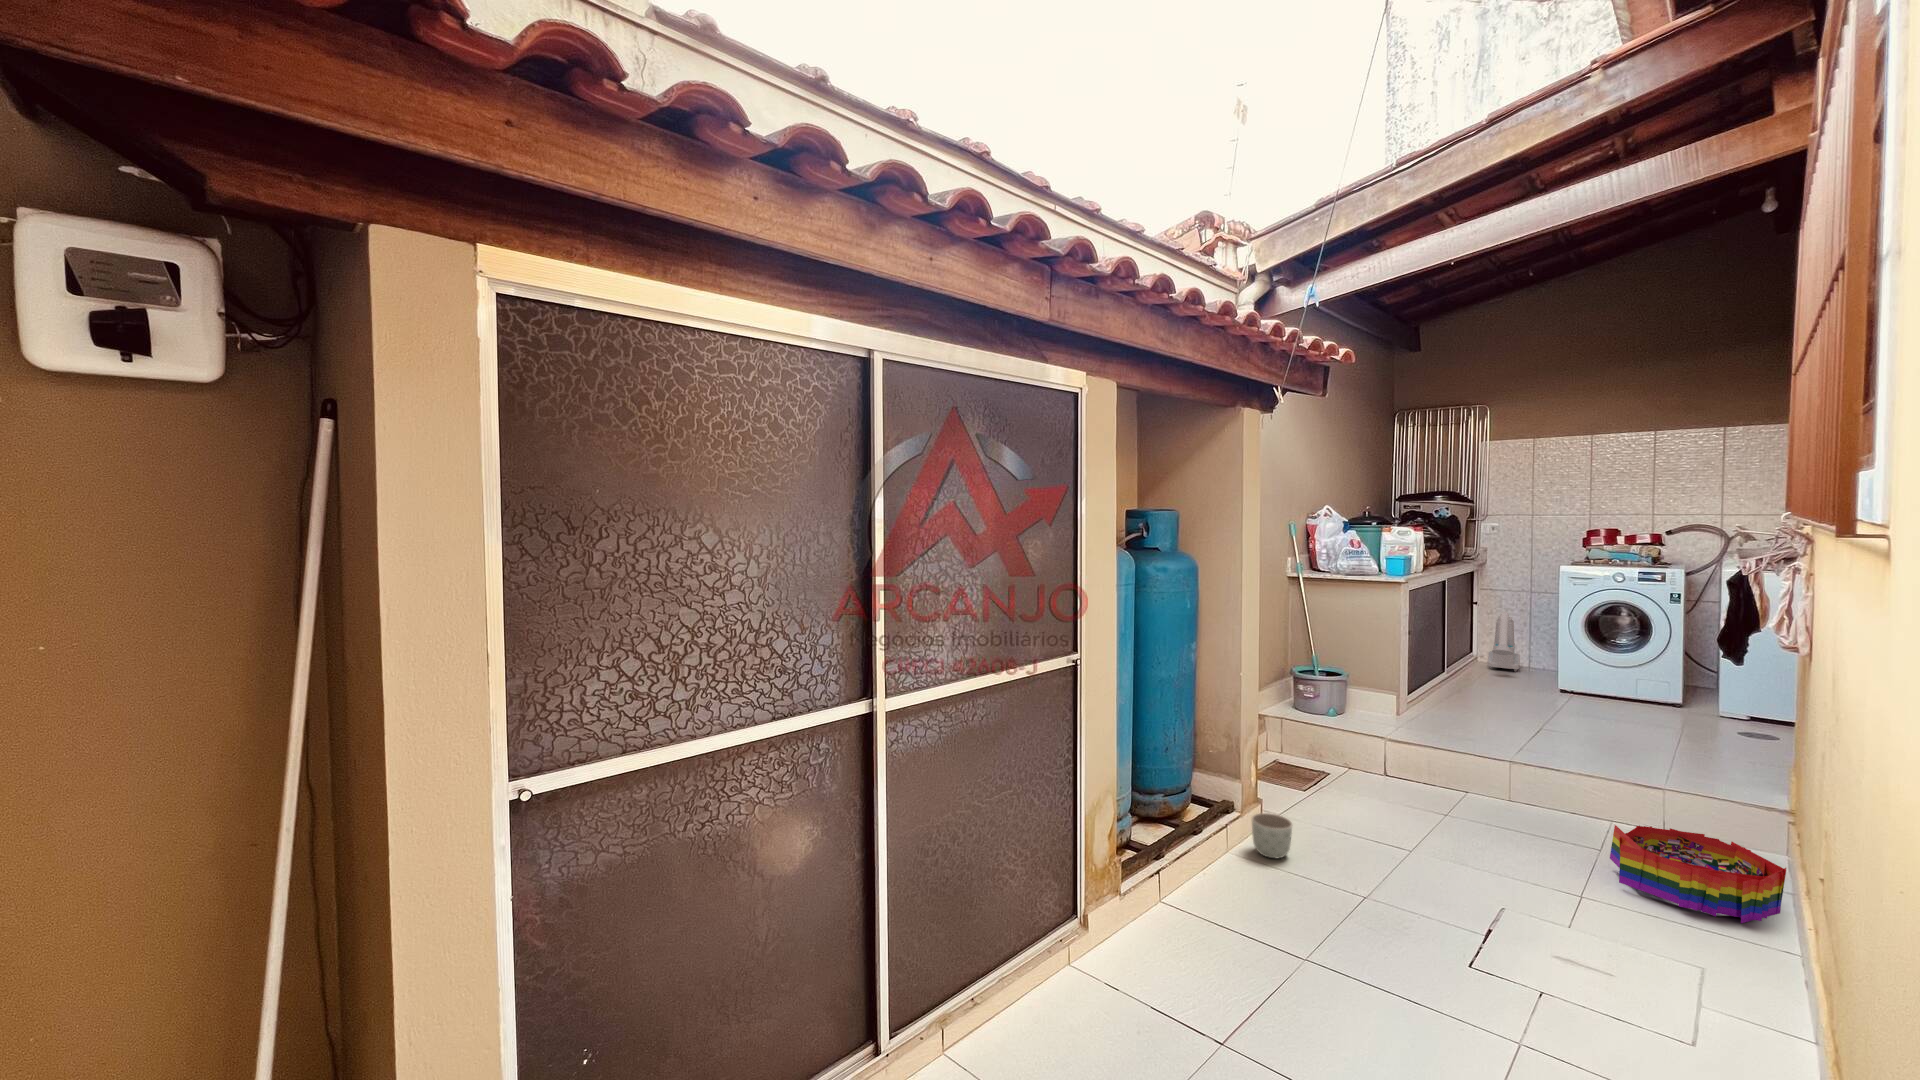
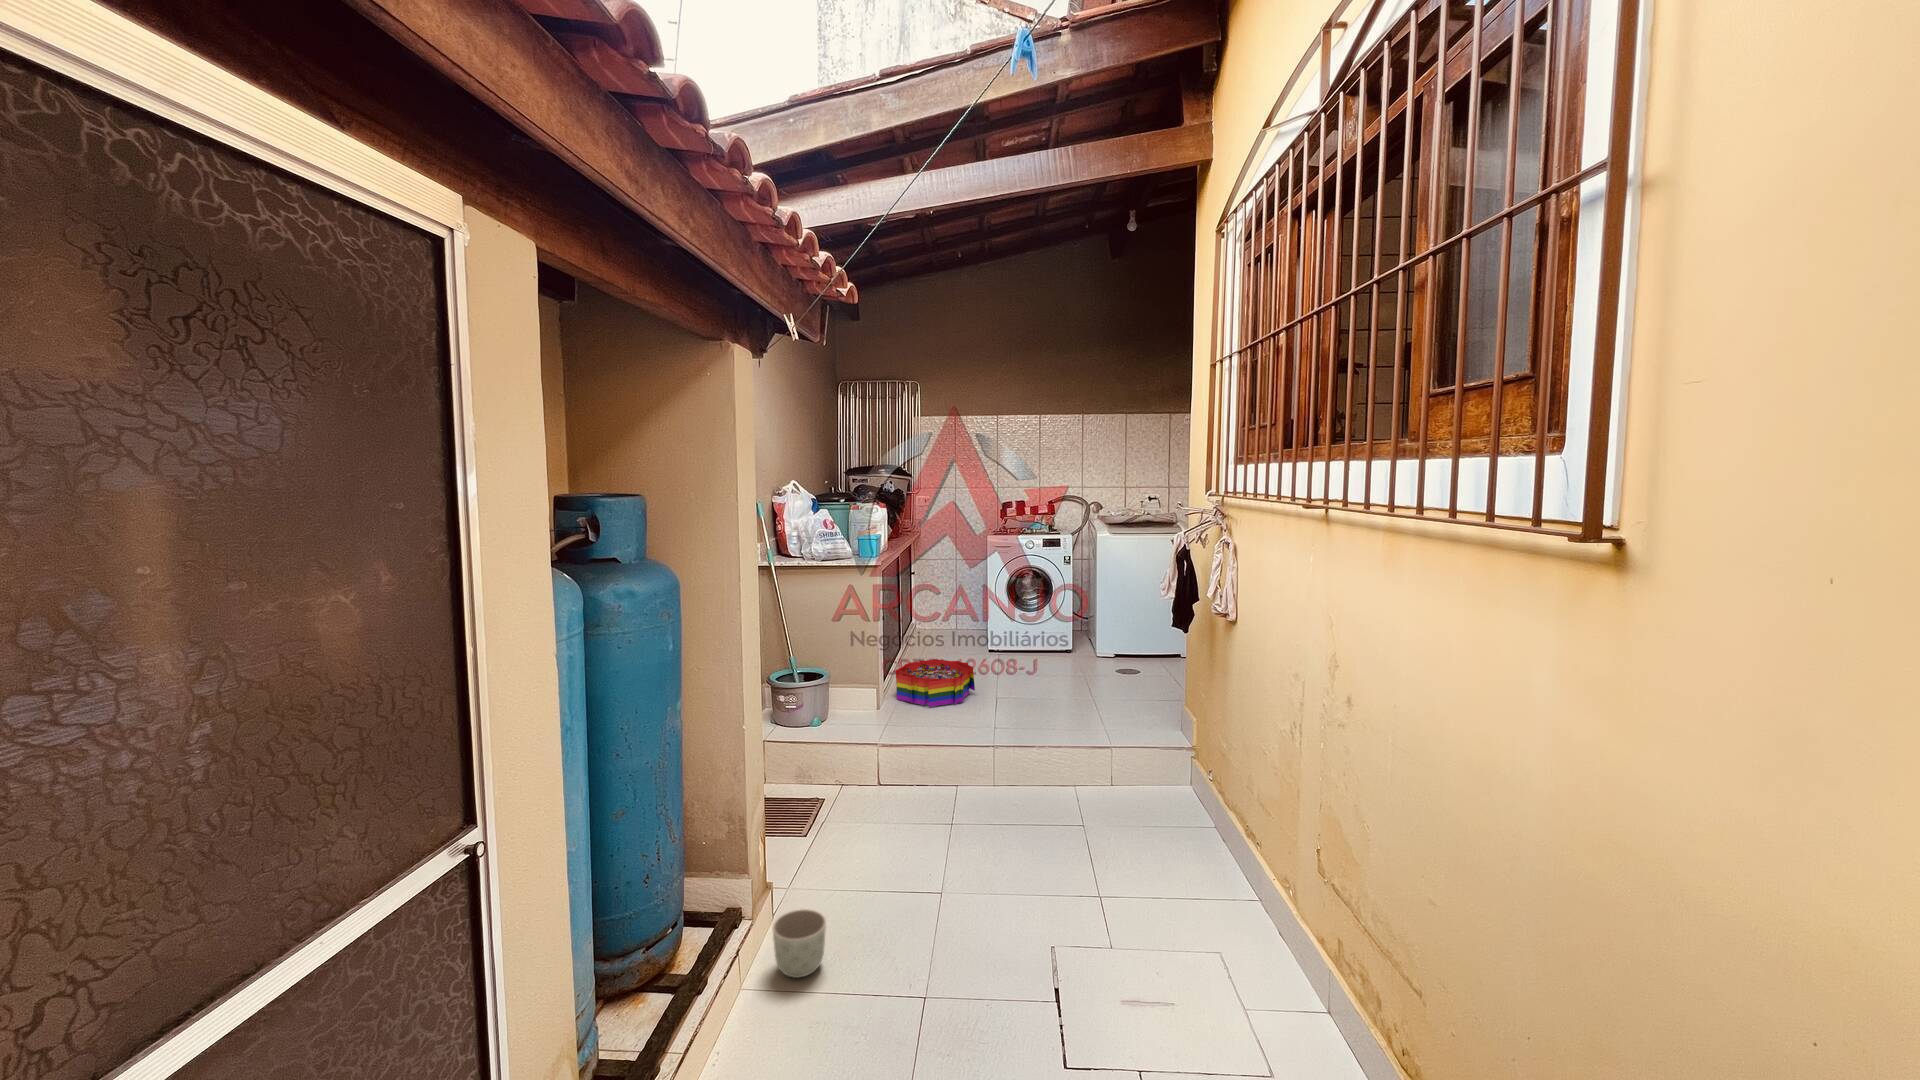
vacuum cleaner: present [1487,612,1520,672] -> none [926,581,952,636]
storage bin: present [1610,825,1786,923] -> present [895,659,975,707]

